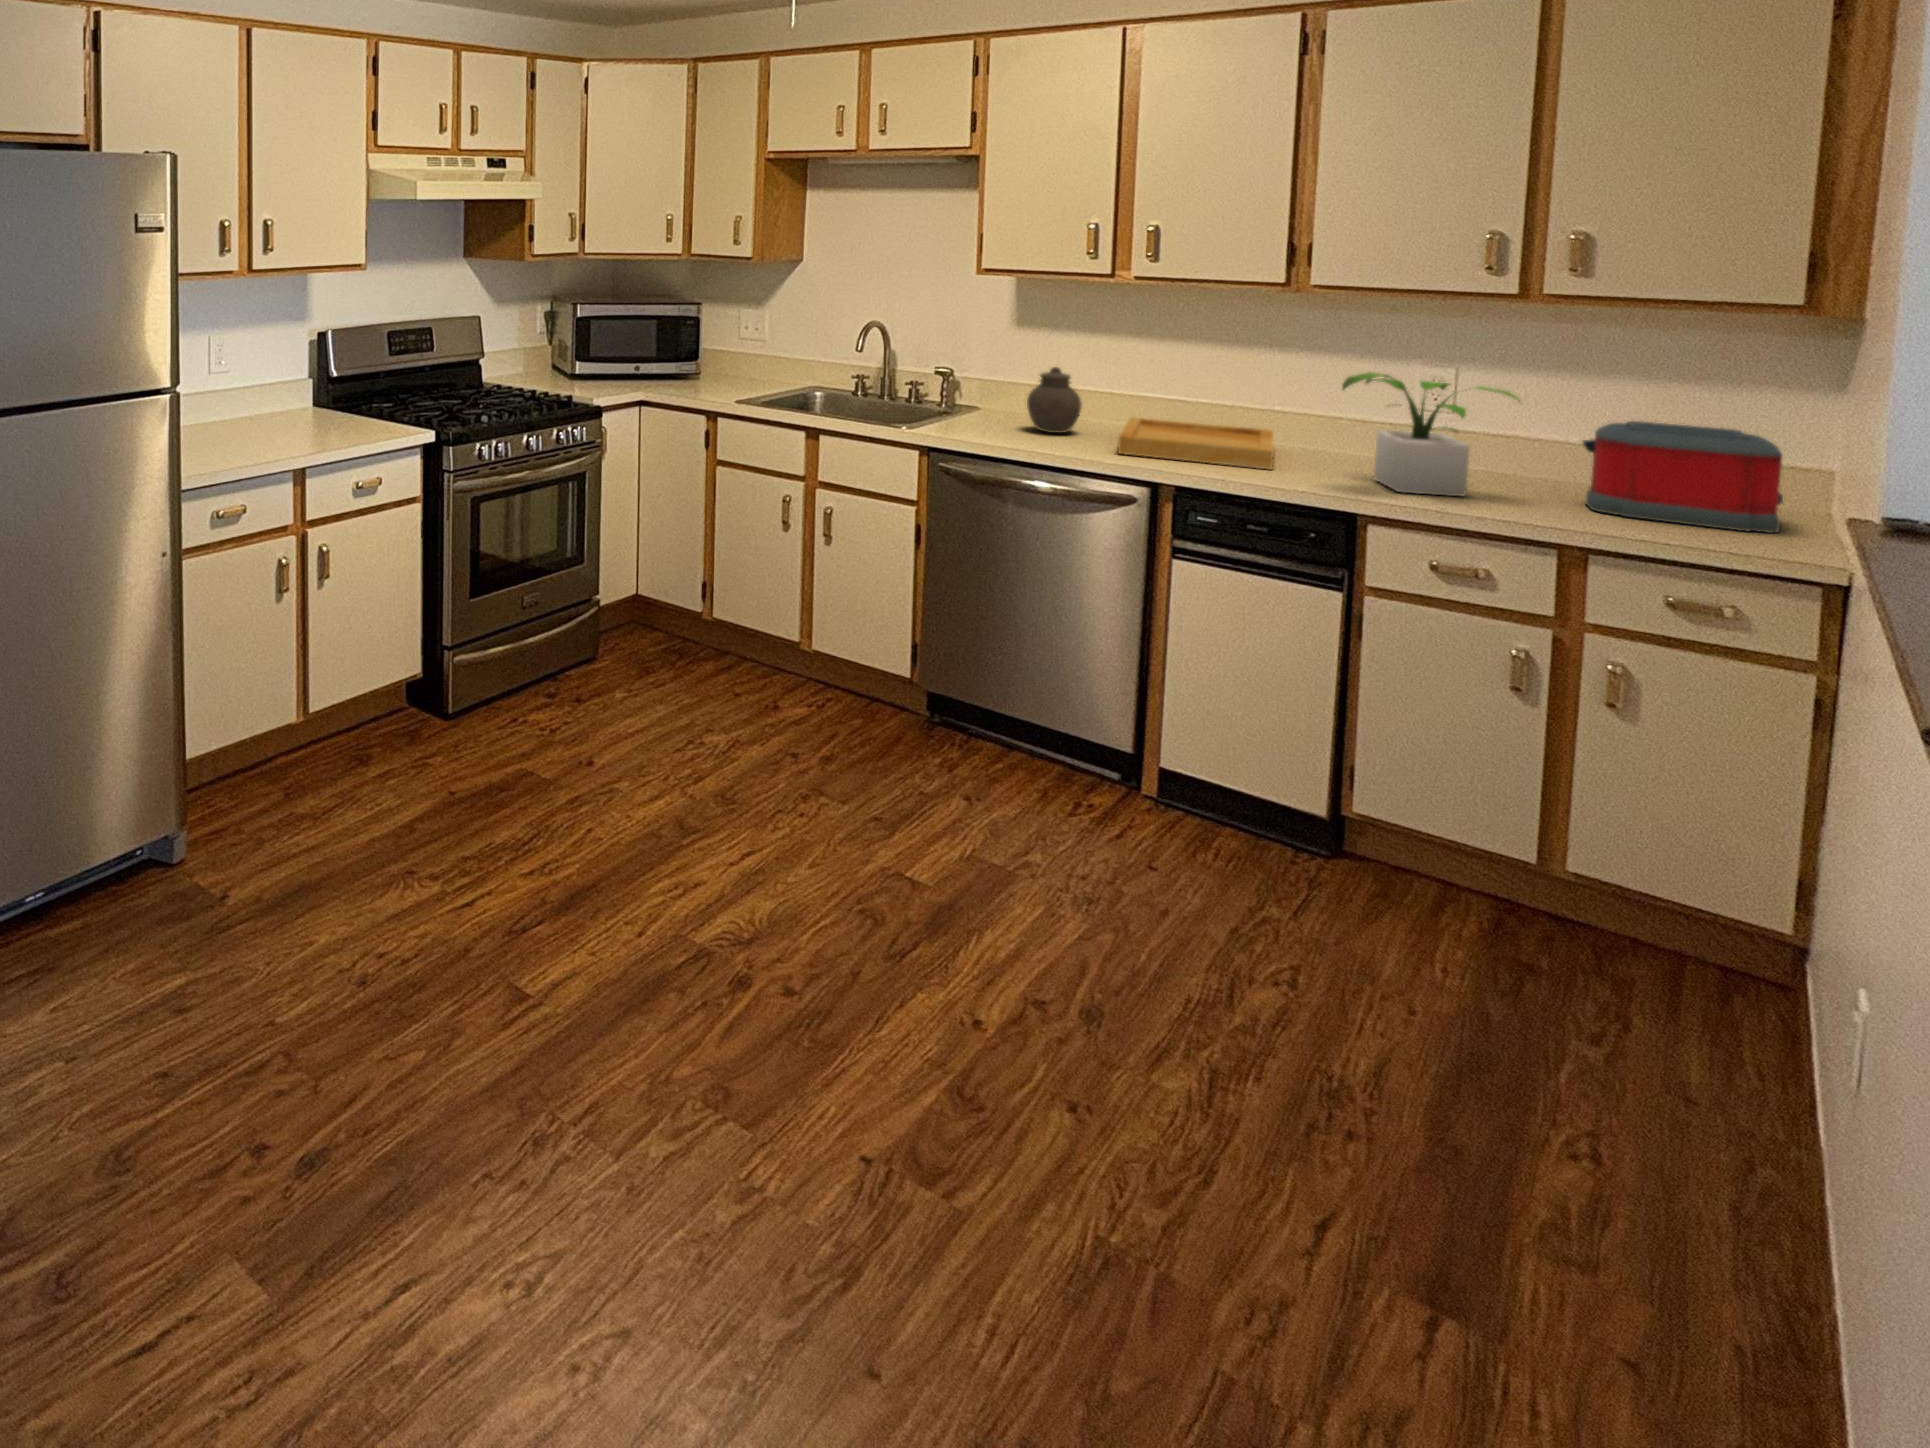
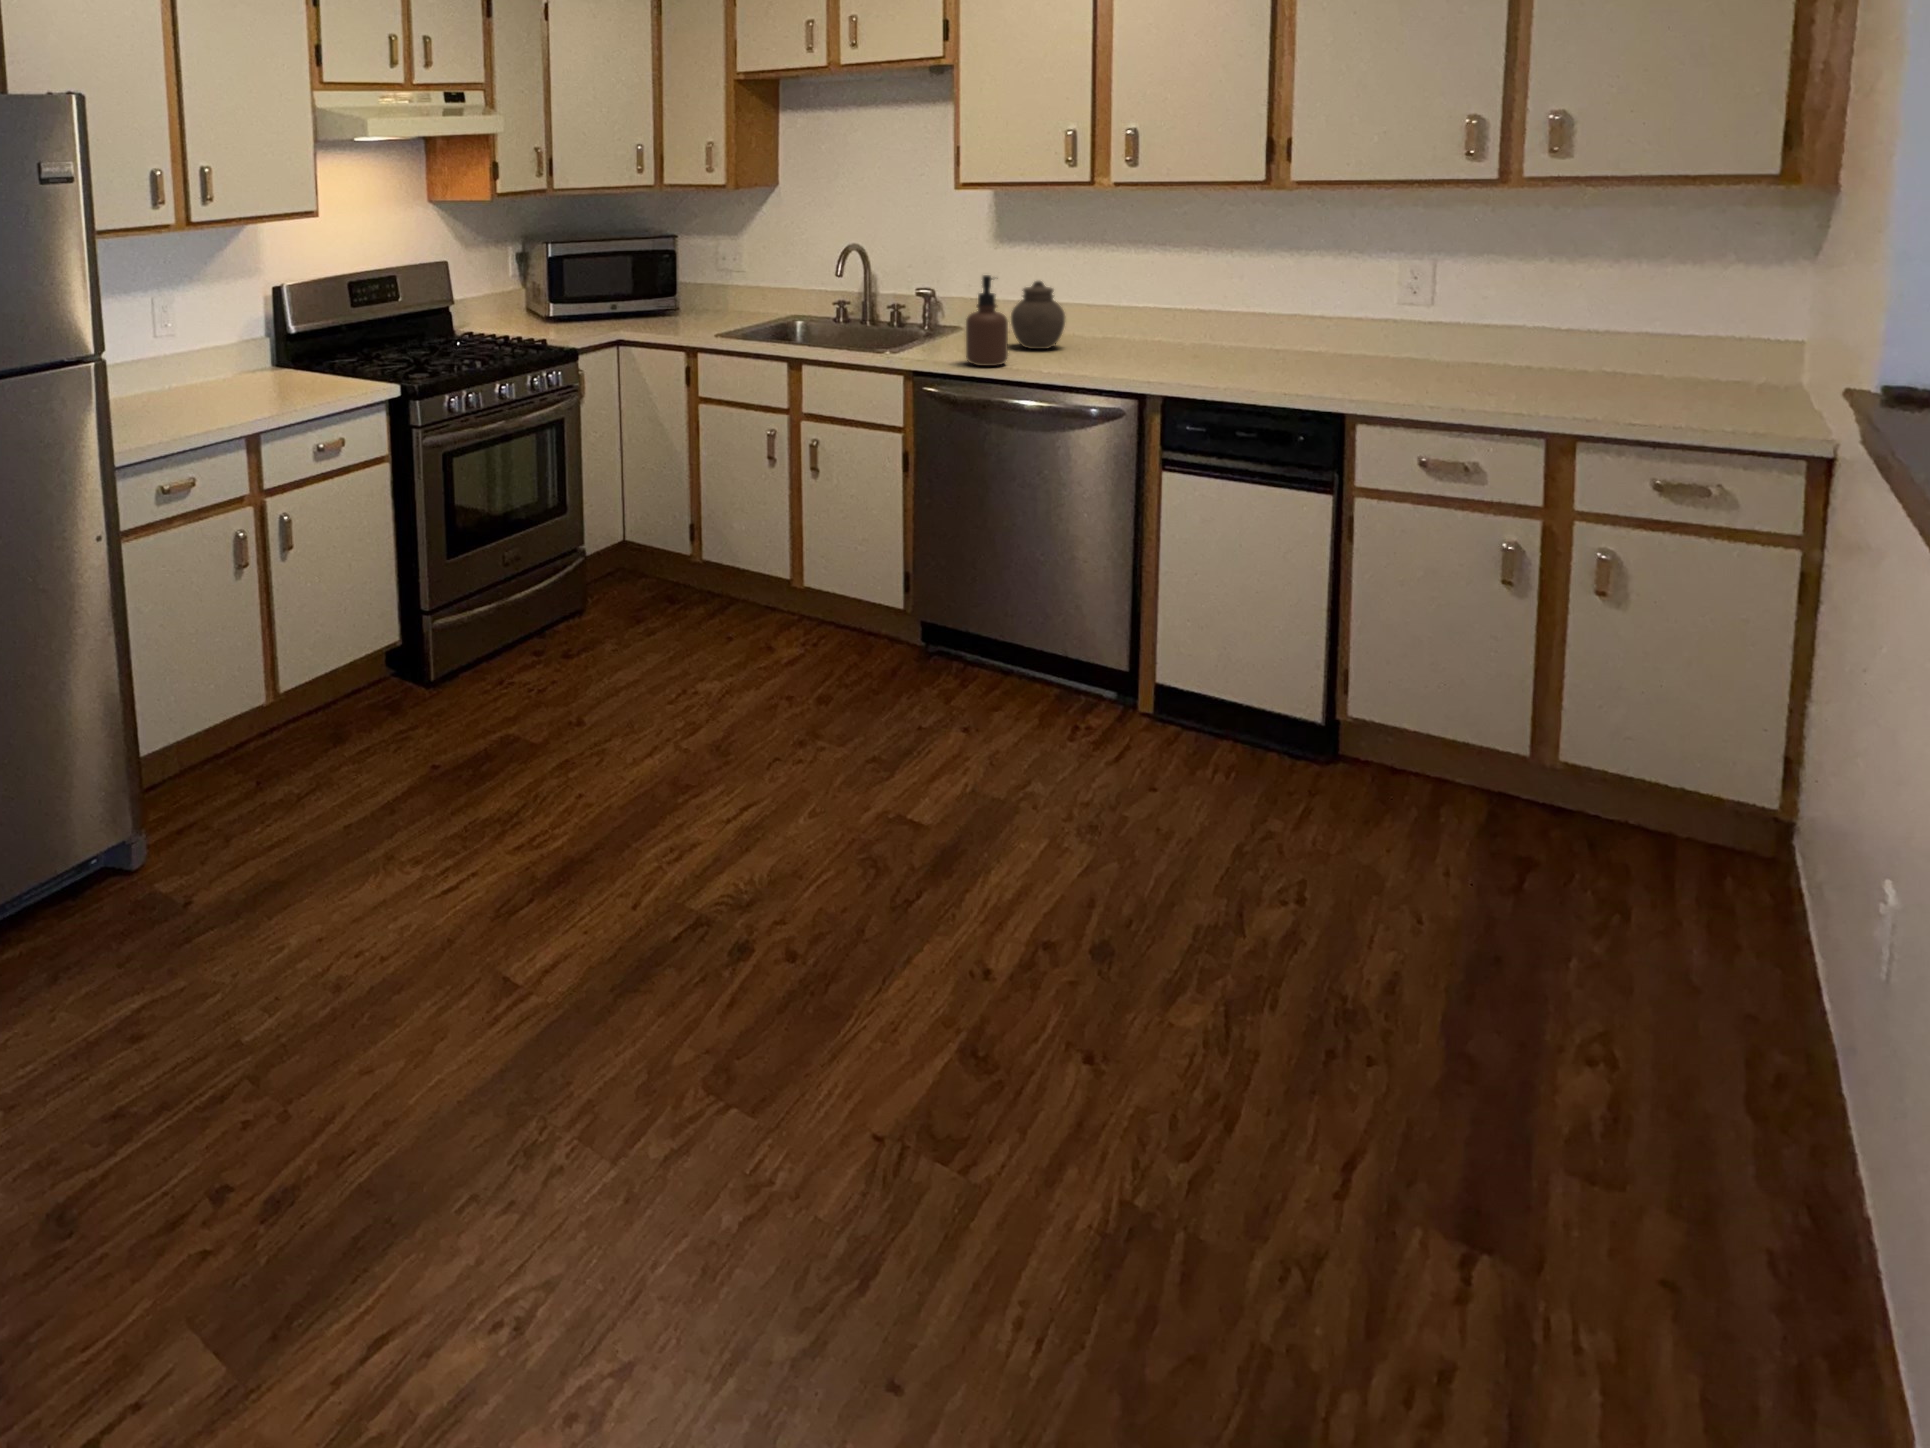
soap dispenser: none [981,359,1023,447] -> present [966,275,1008,366]
potted plant: present [1342,372,1519,496] -> none [1328,267,1506,390]
tray: present [1118,418,1274,470] -> none [1105,328,1260,374]
toaster: present [1583,421,1783,533] -> none [1563,302,1762,408]

